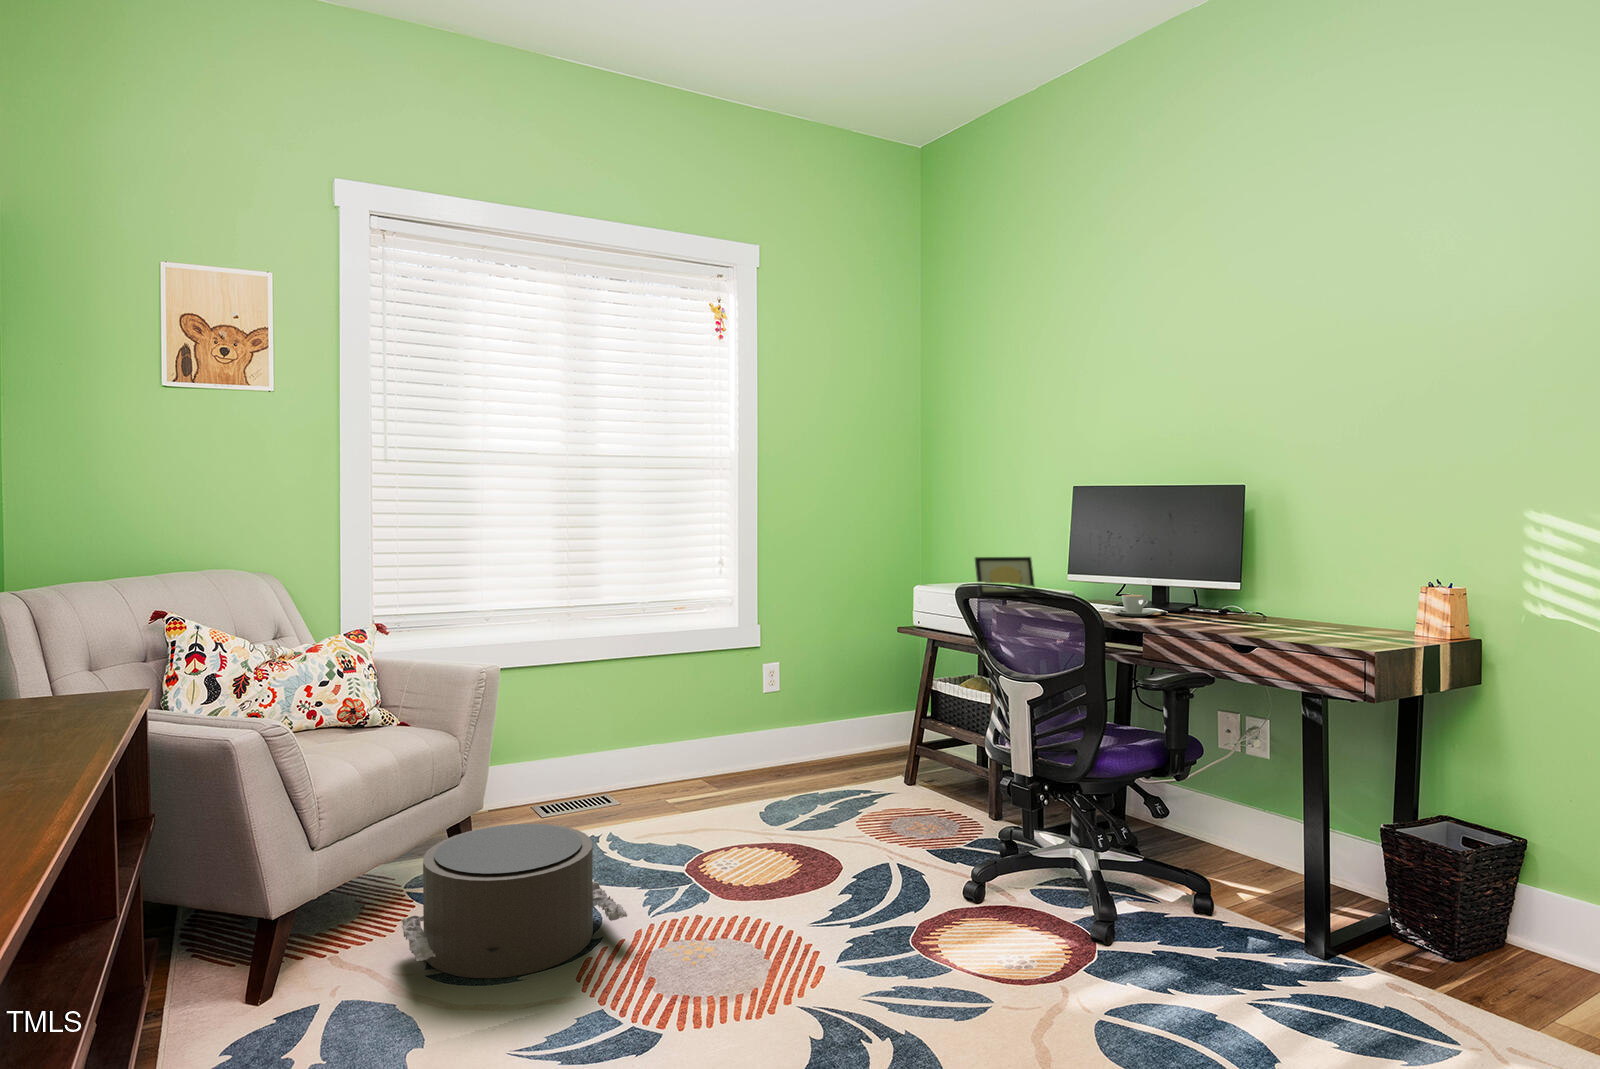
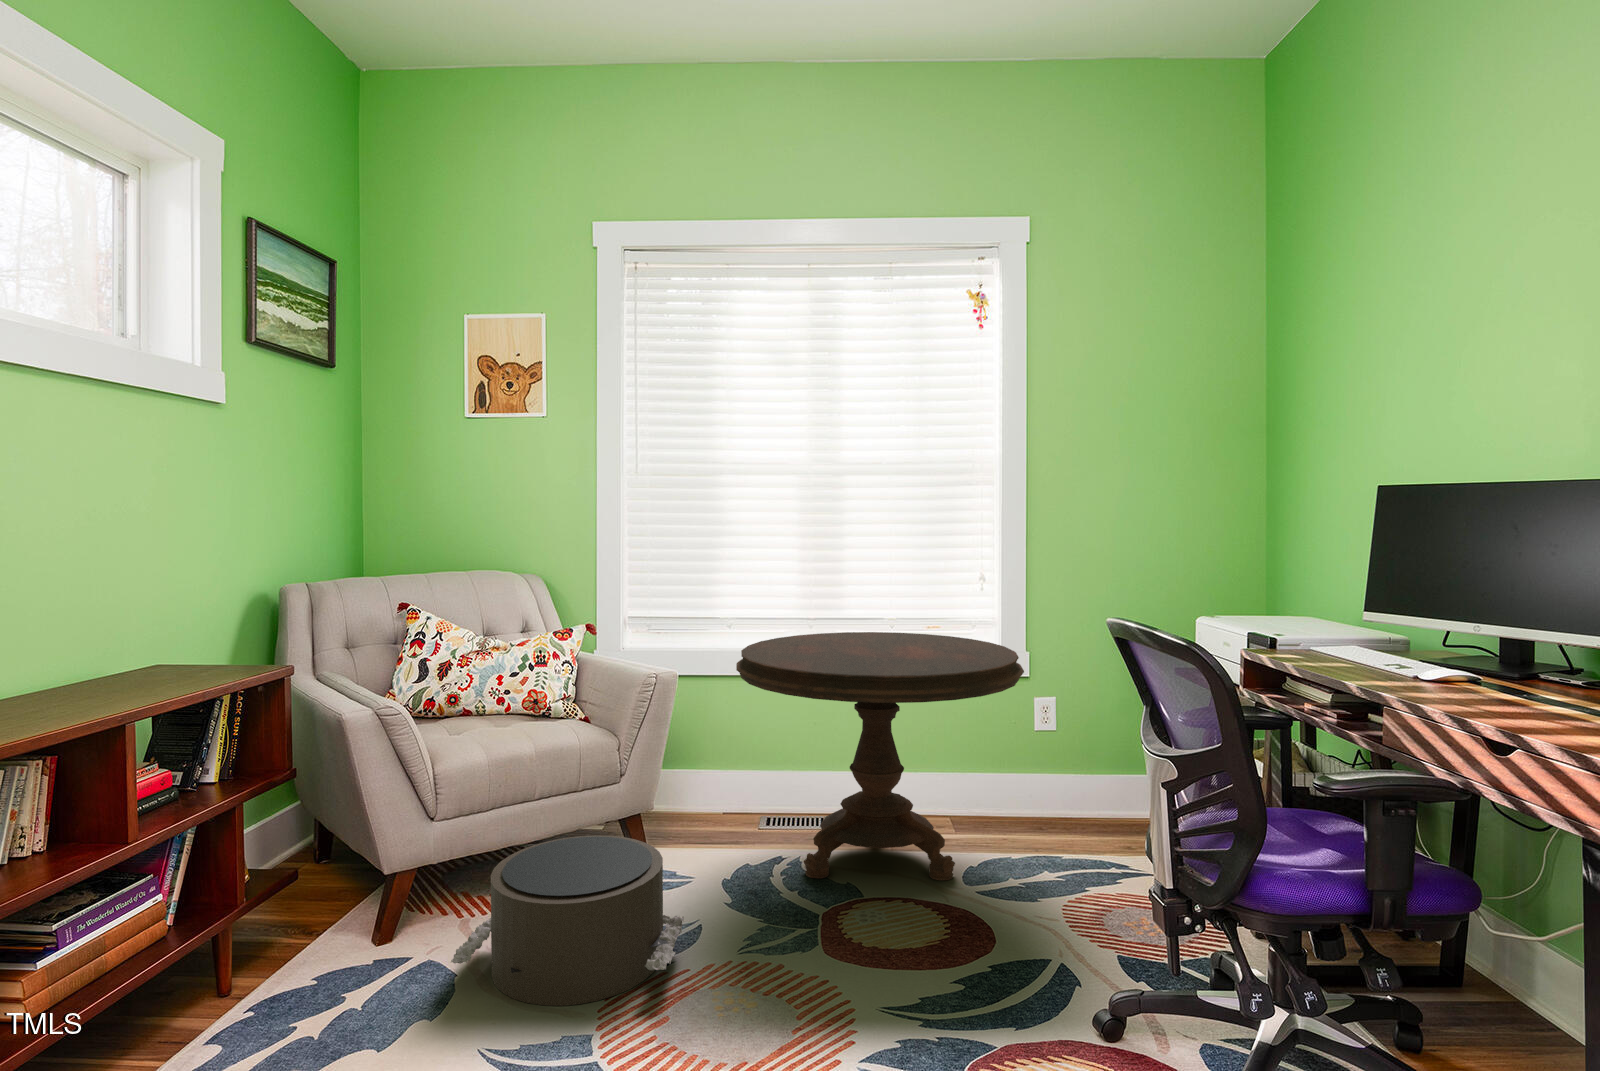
picture frame: present [975,557,1035,596] -> none [1277,581,1377,639]
coffee cup: present [1109,595,1158,616] -> none [1431,653,1530,691]
side table: none [550,617,811,844] -> present [736,632,1024,880]

